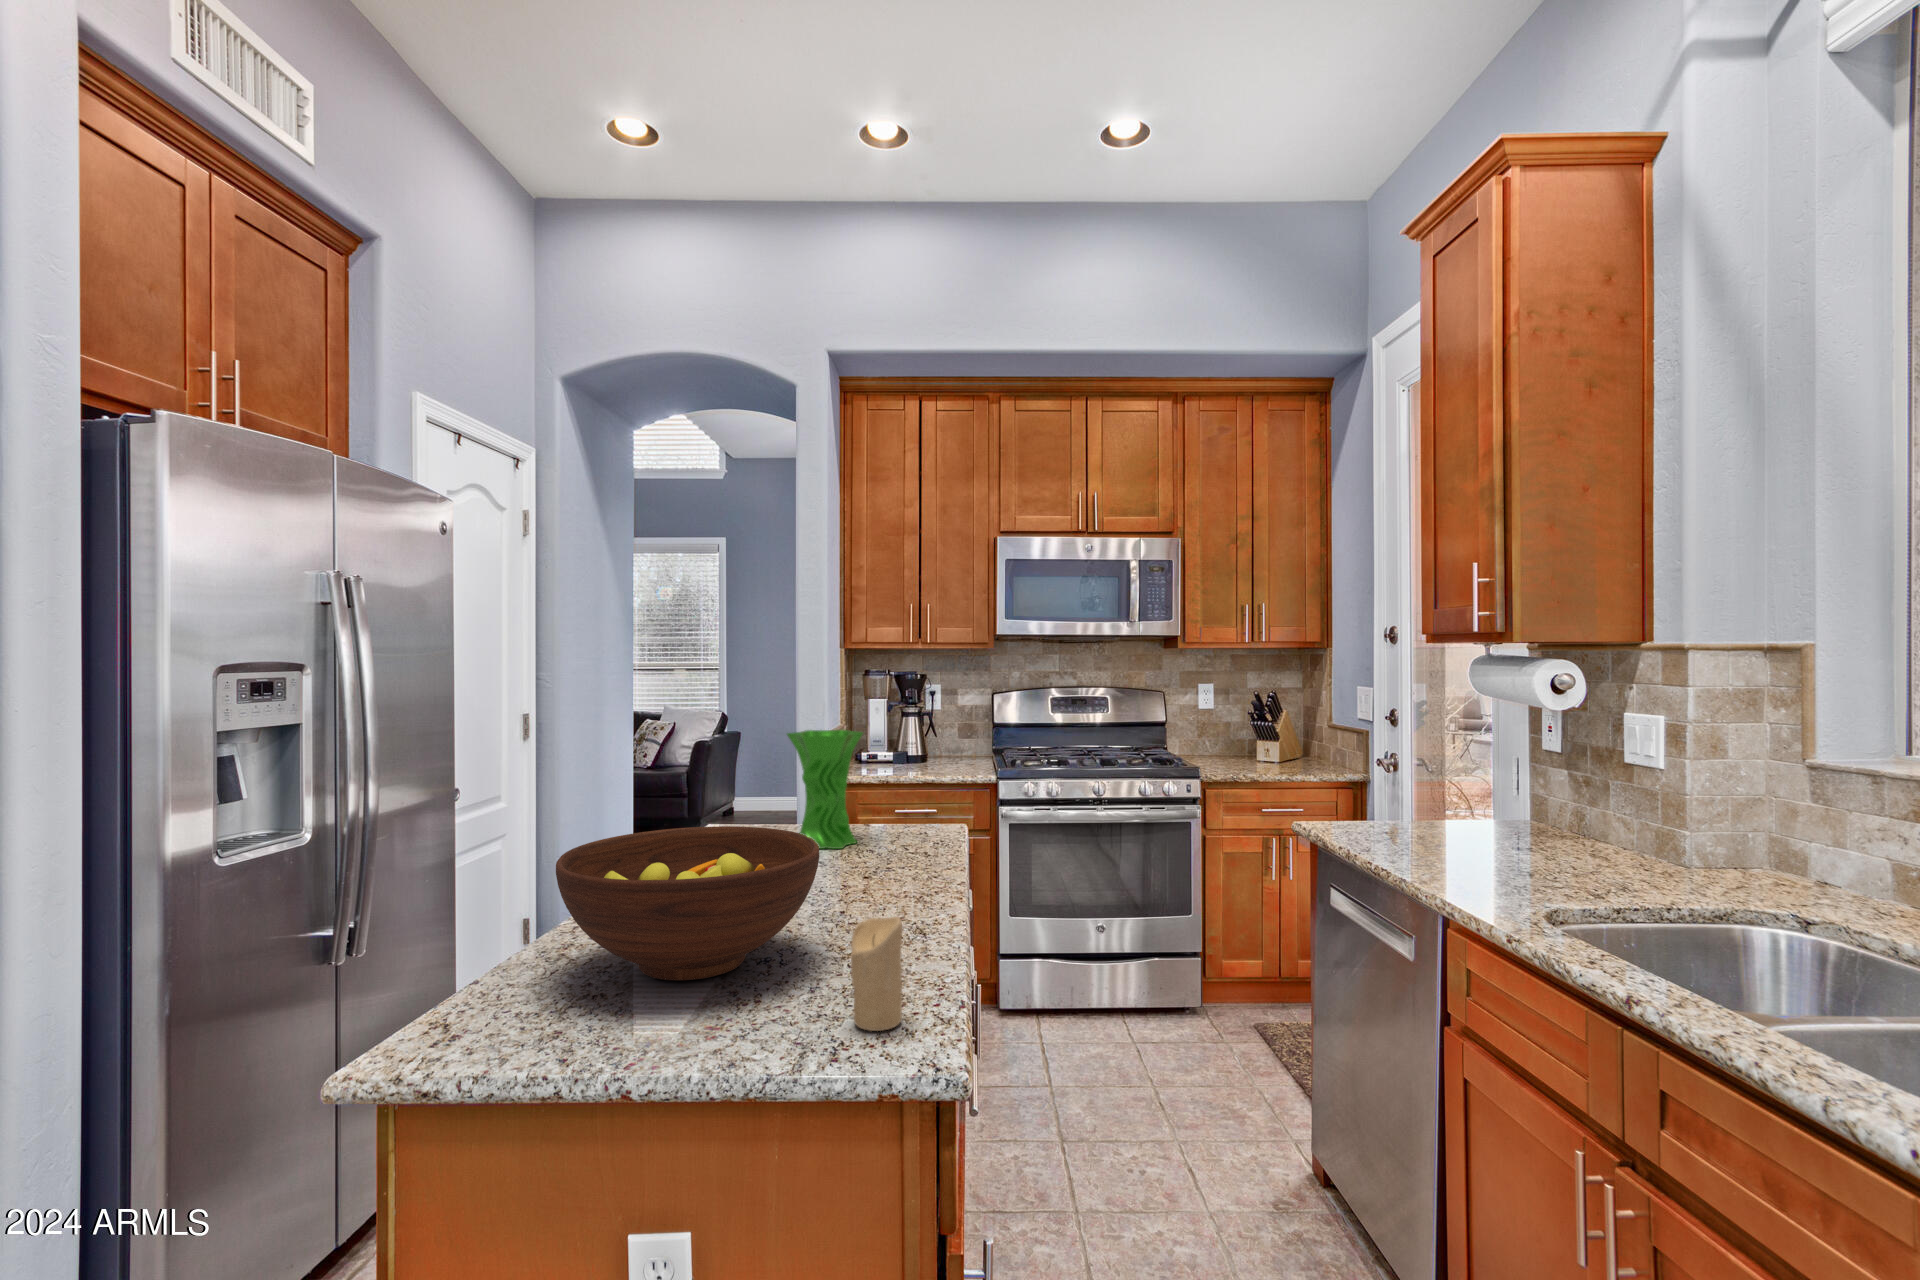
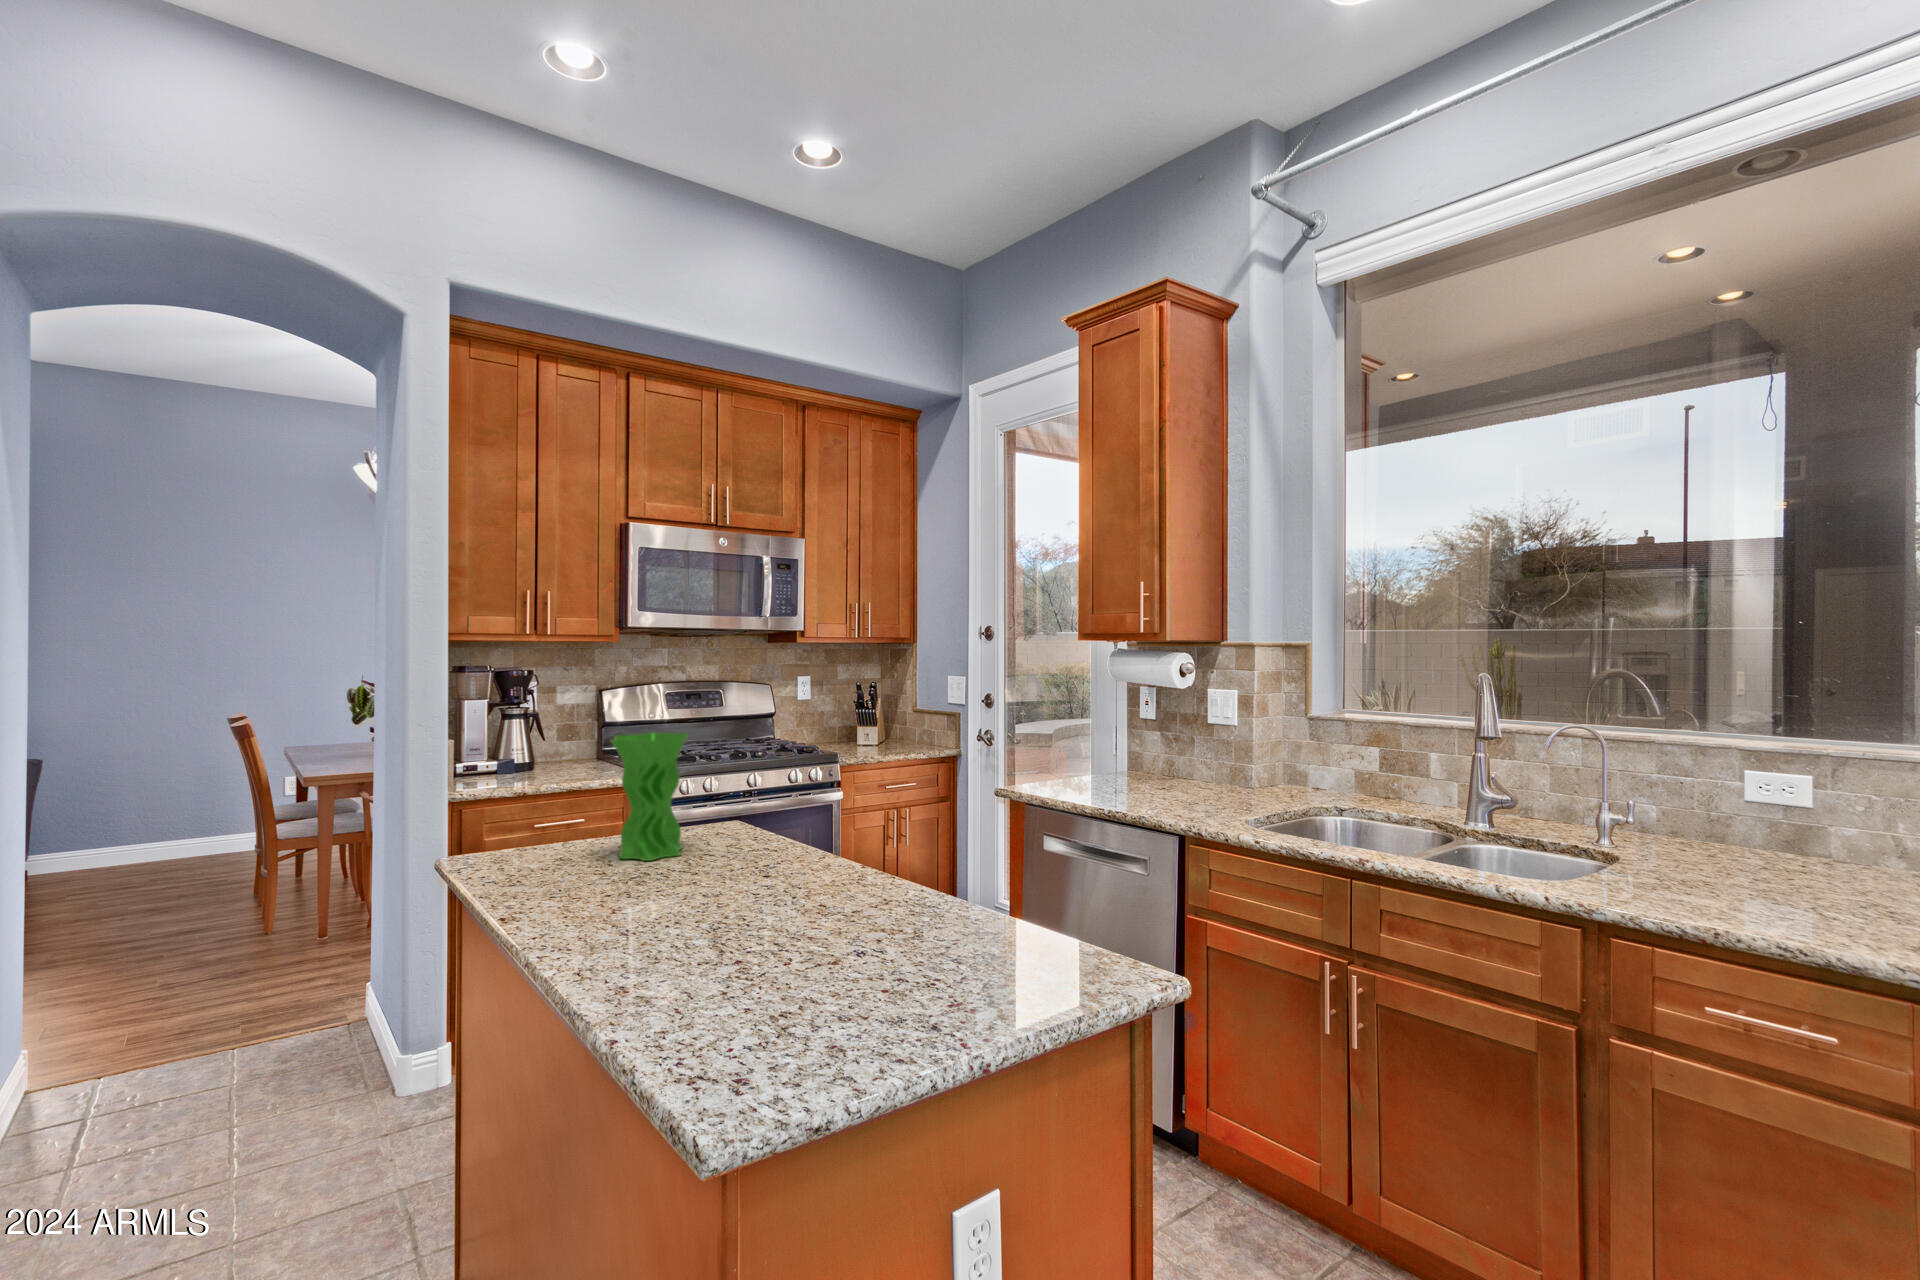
fruit bowl: present [556,826,819,980] -> none [680,829,938,987]
candle: present [851,917,902,1031] -> none [1036,878,1082,974]

